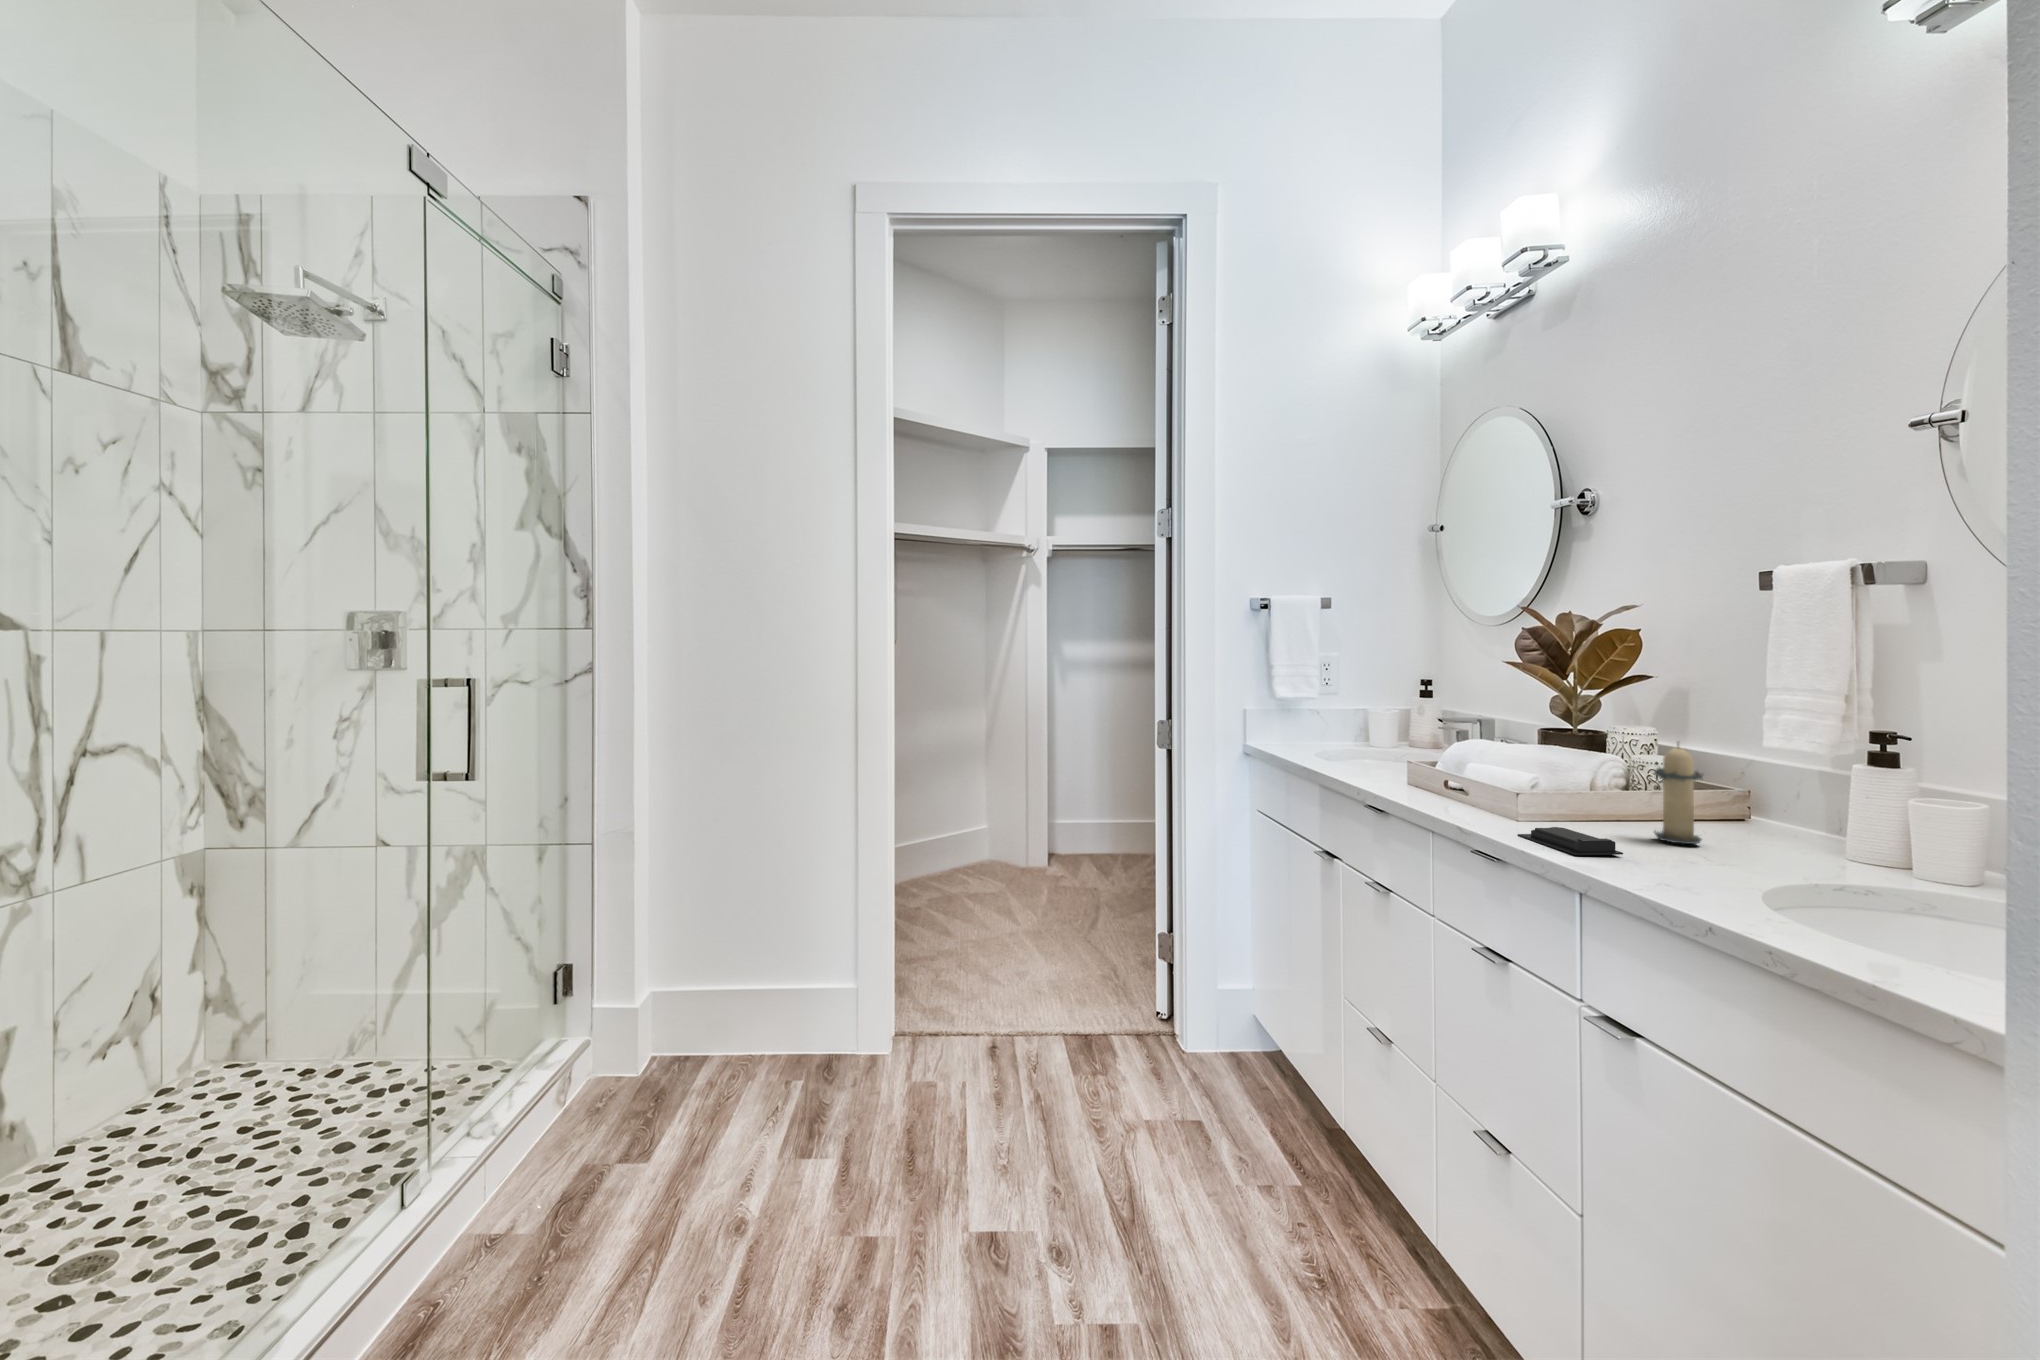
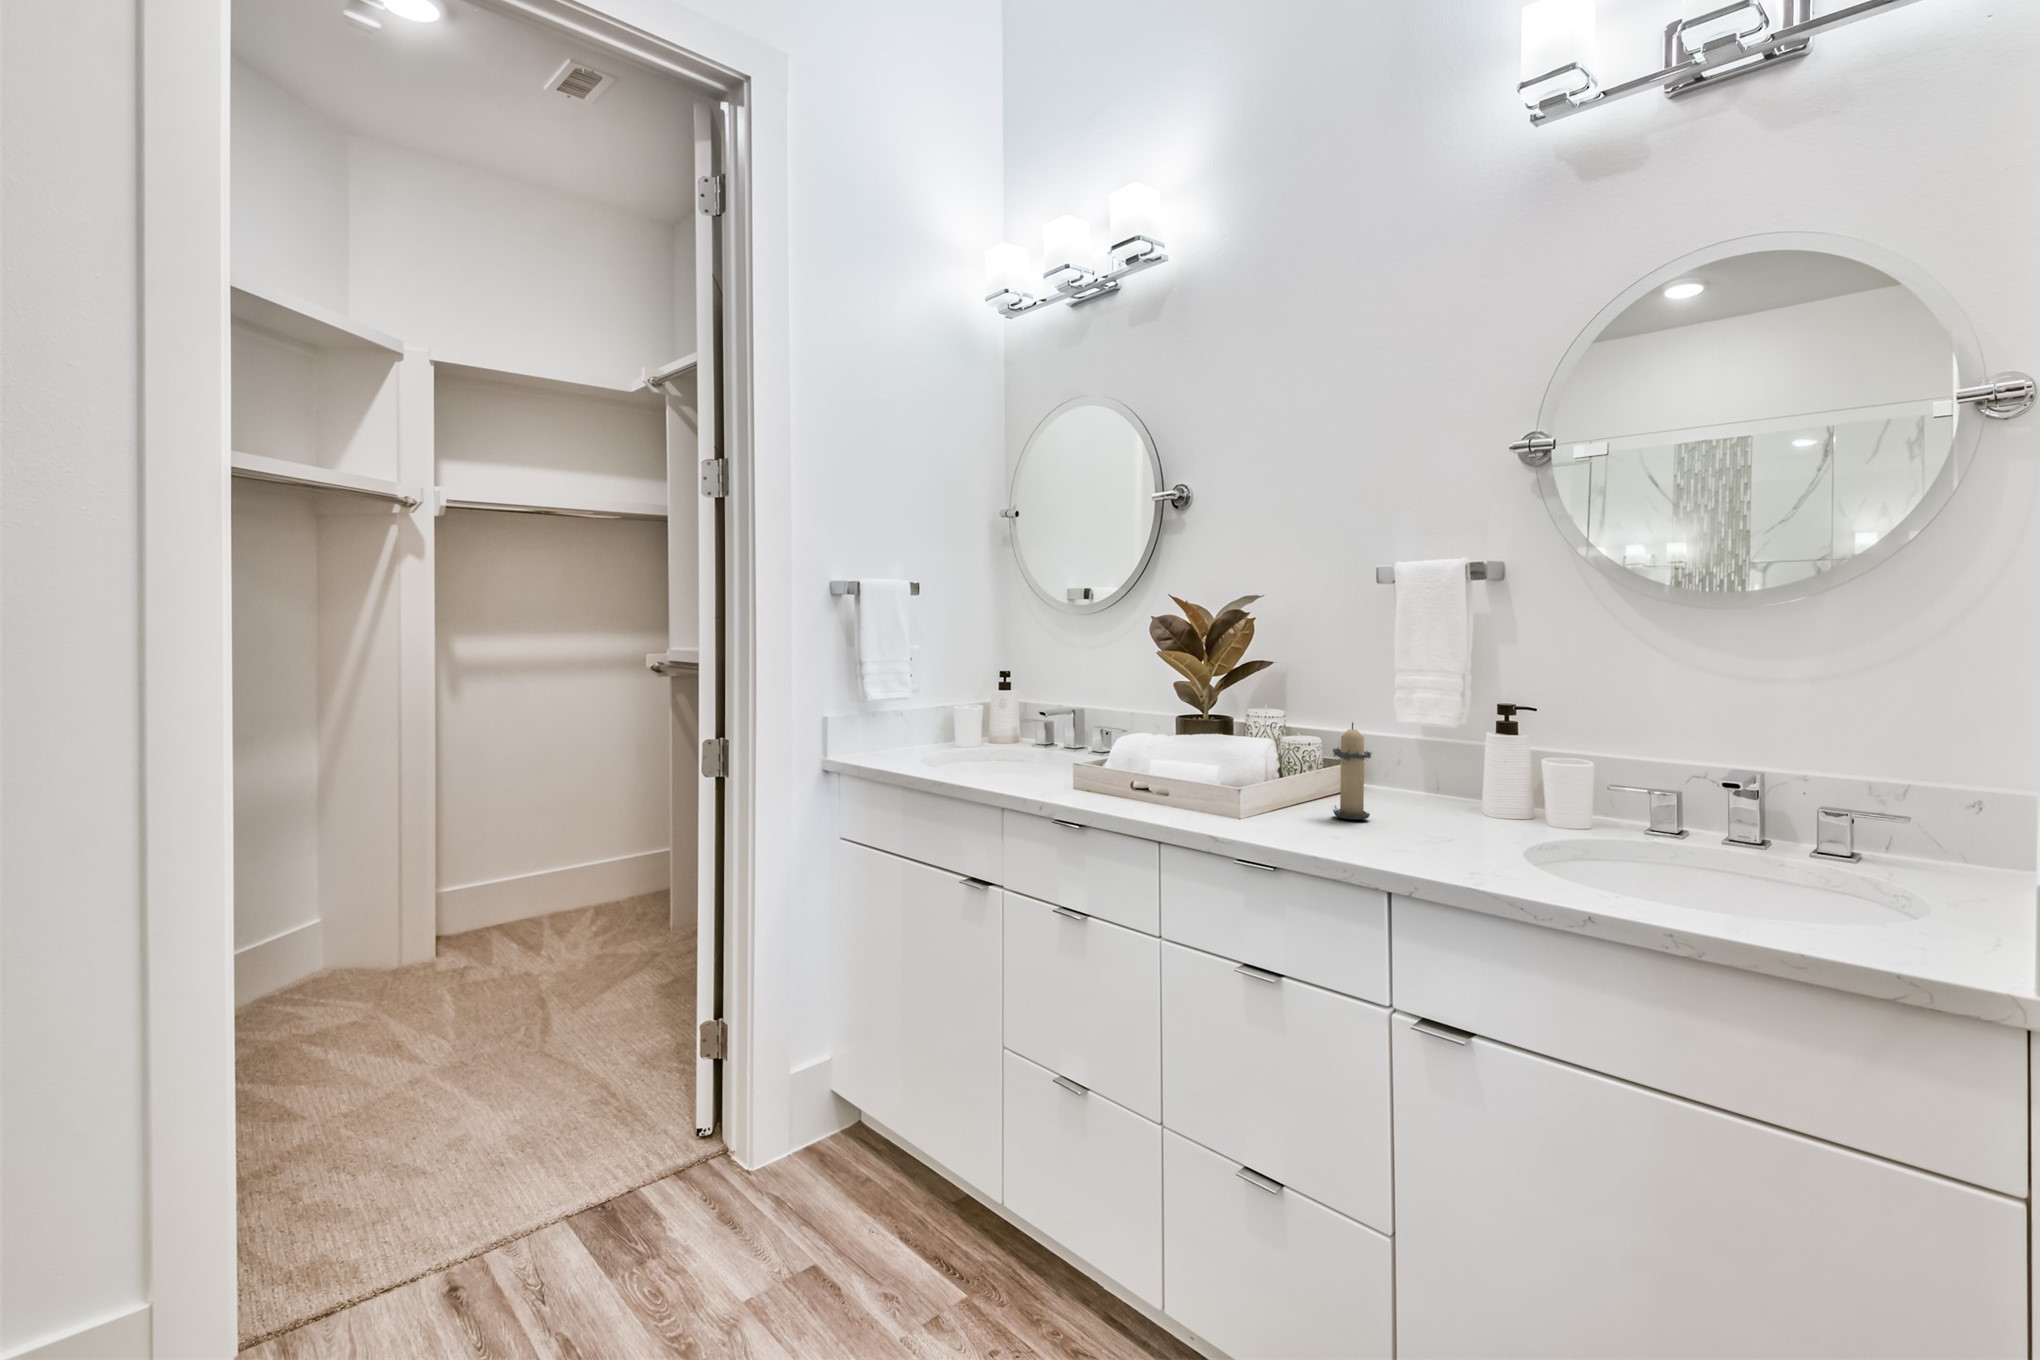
soap bar: present [1518,827,1623,855] -> none [1261,819,1363,847]

